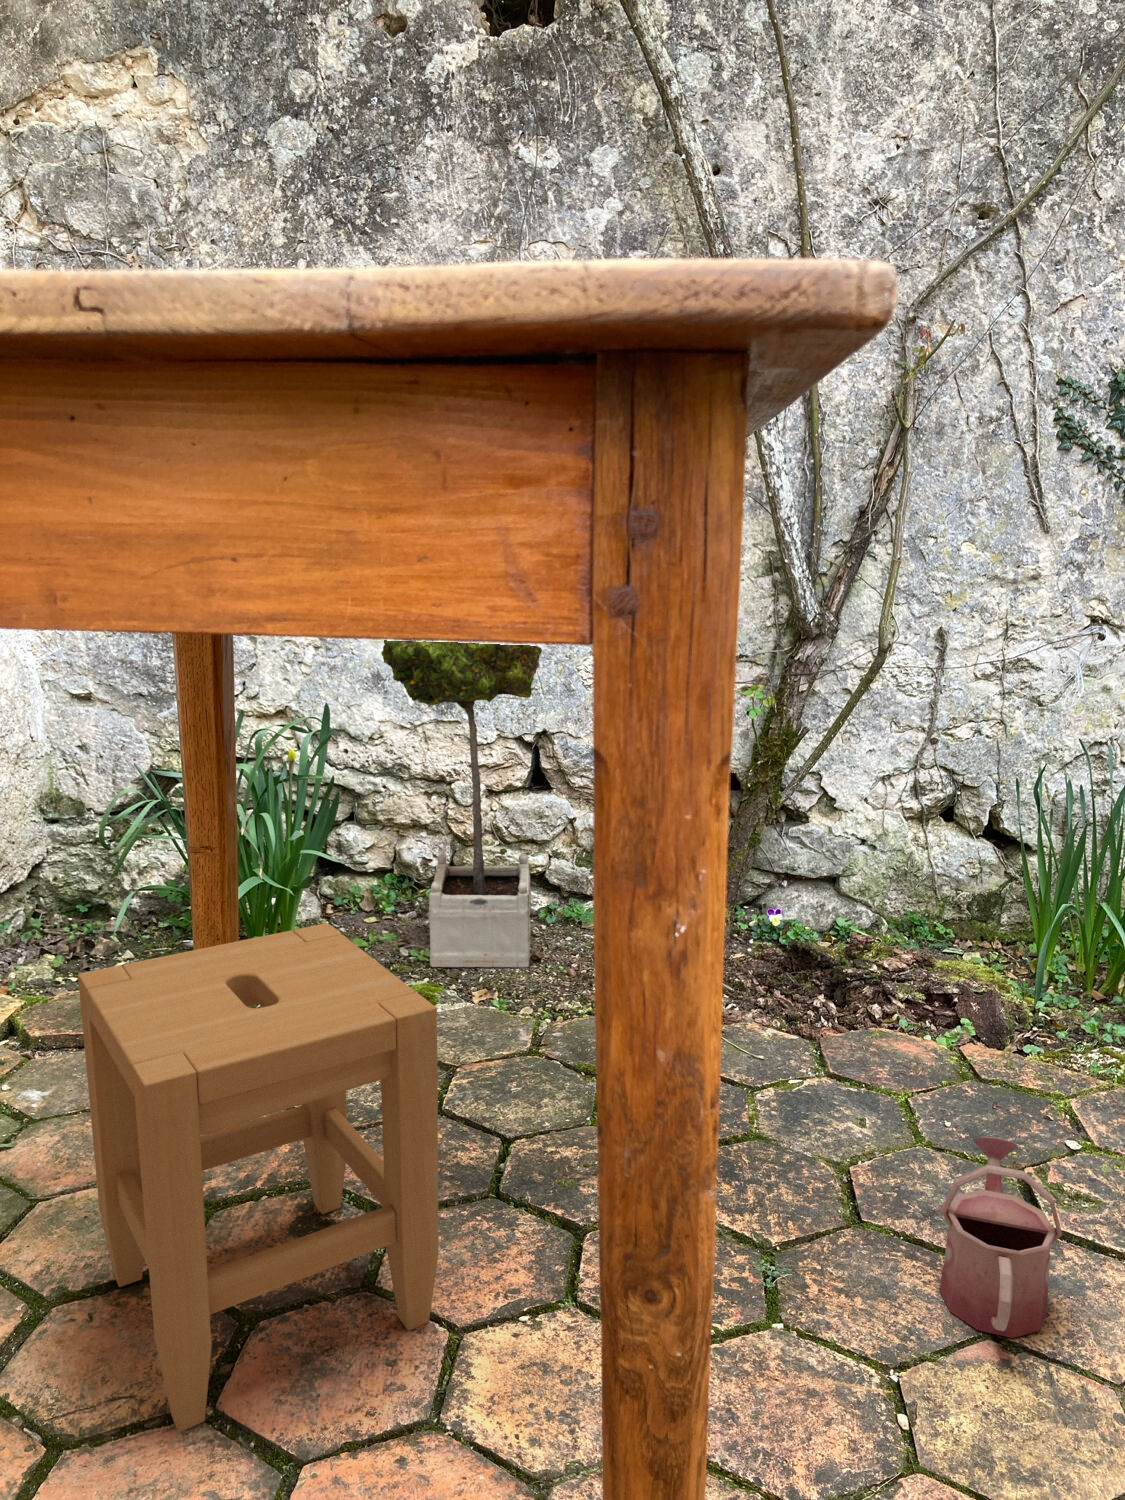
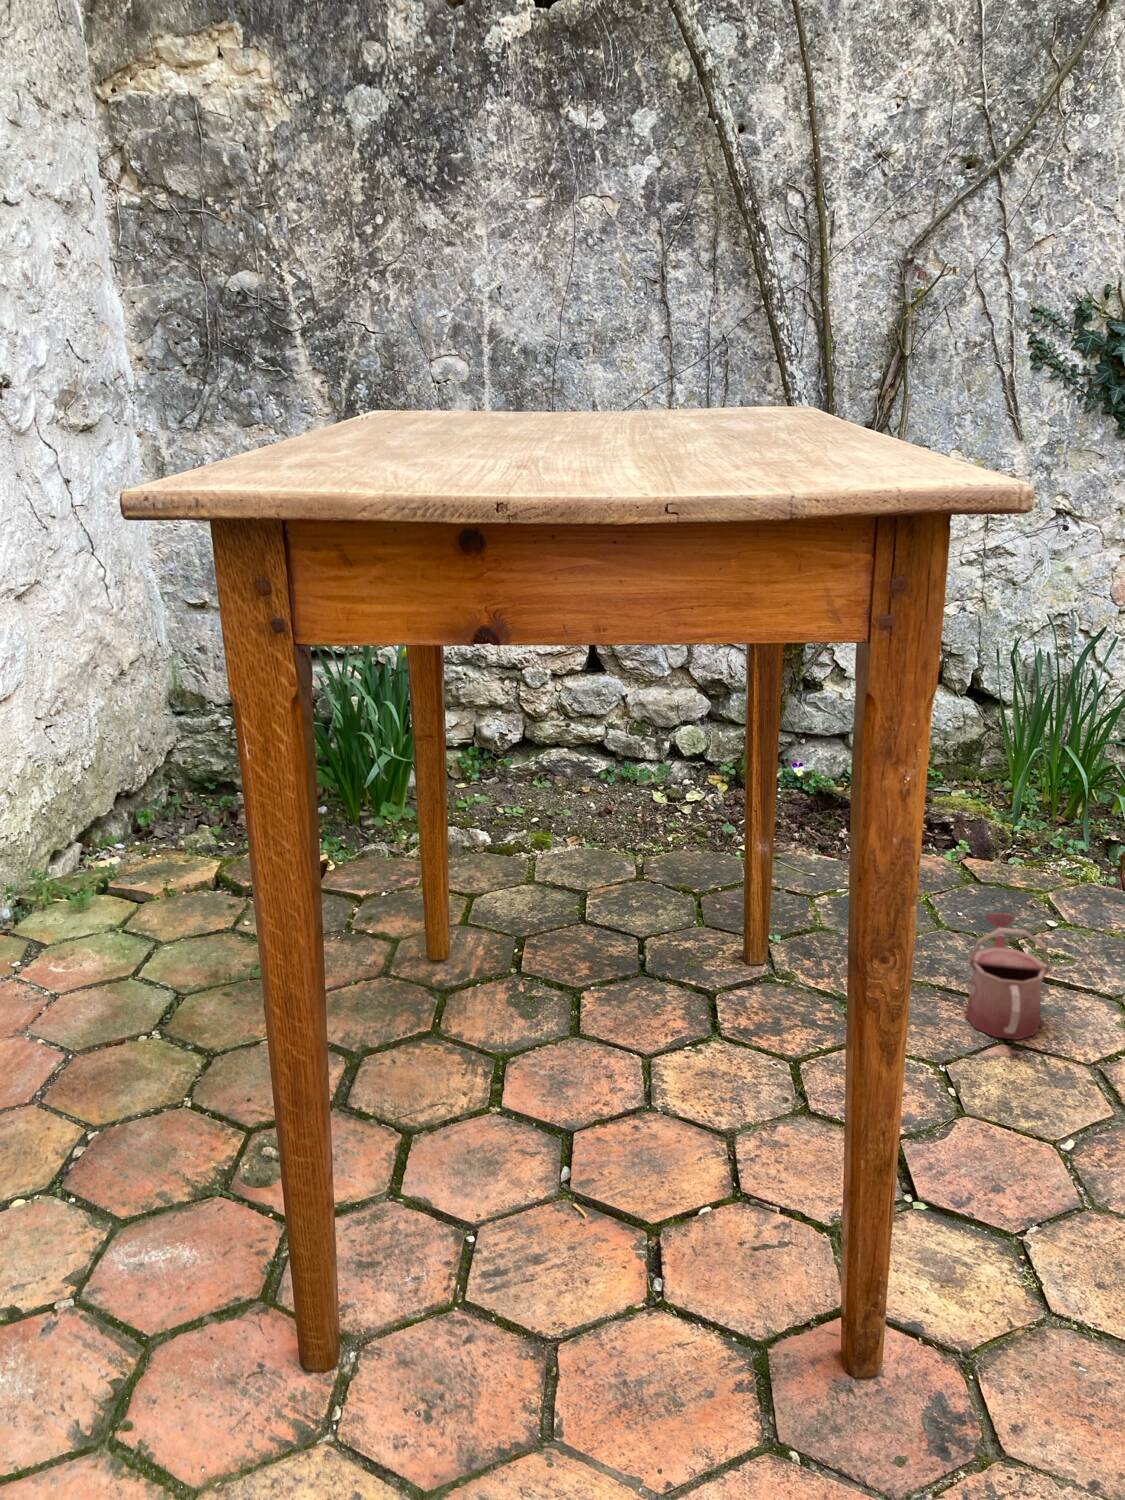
potted tree: present [381,640,542,967] -> none [474,522,608,826]
stool: present [78,923,439,1432] -> none [359,789,630,1128]

